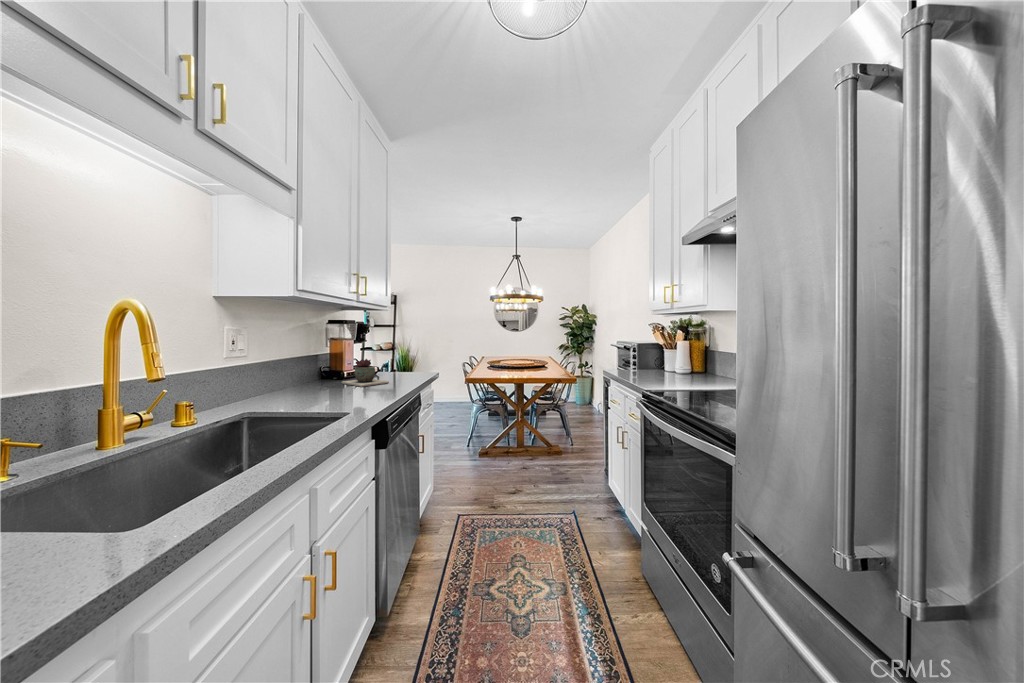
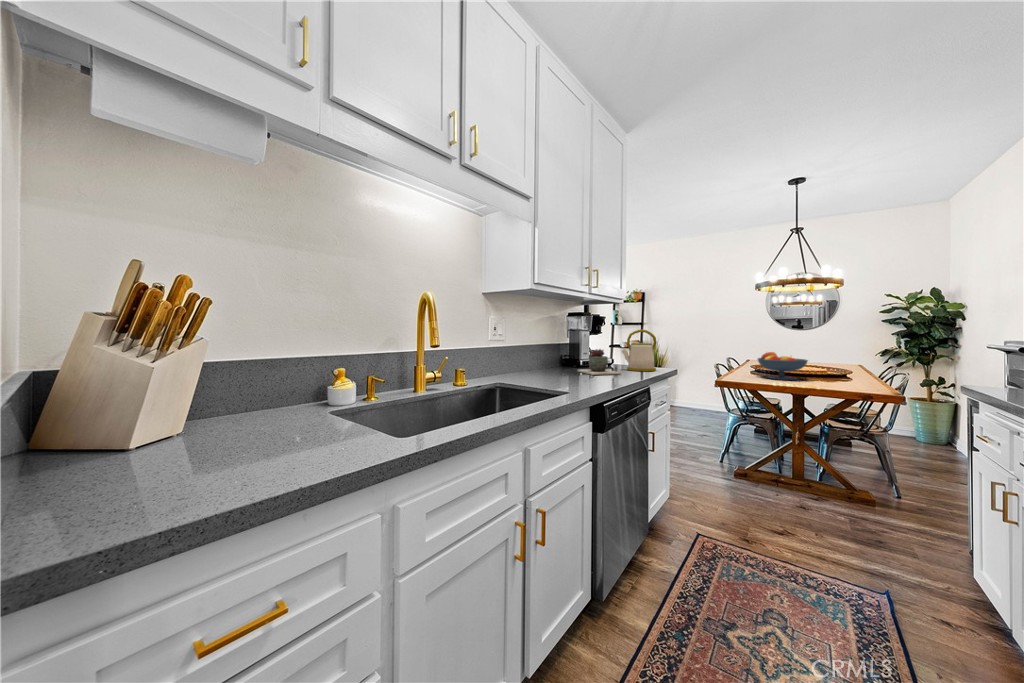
kettle: none [386,338,419,378] -> present [622,329,657,371]
fruit bowl: none [492,351,525,373] -> present [758,352,808,380]

